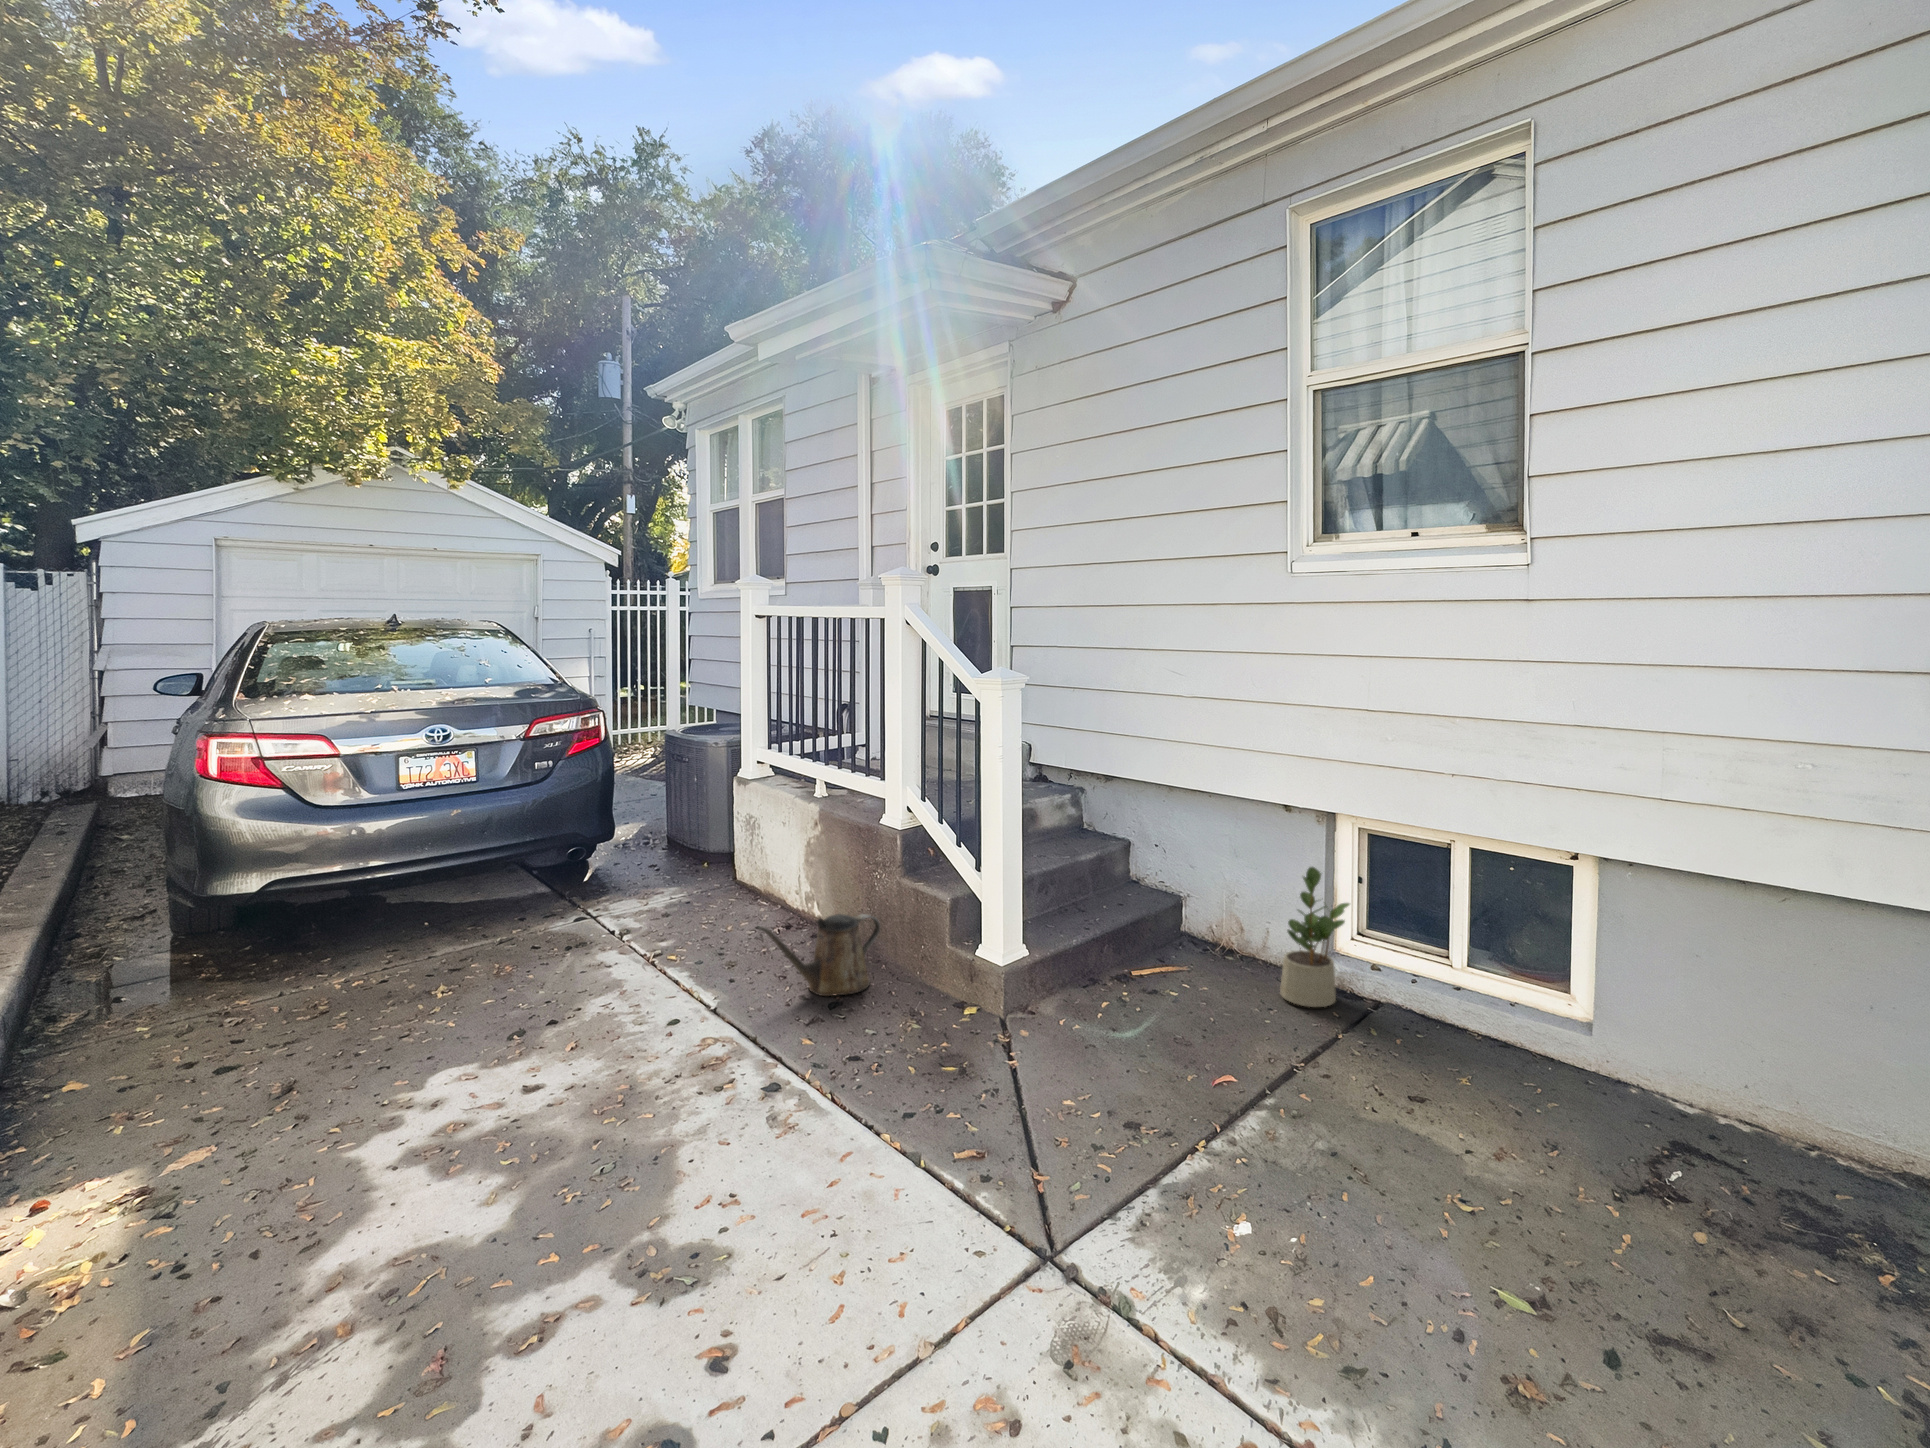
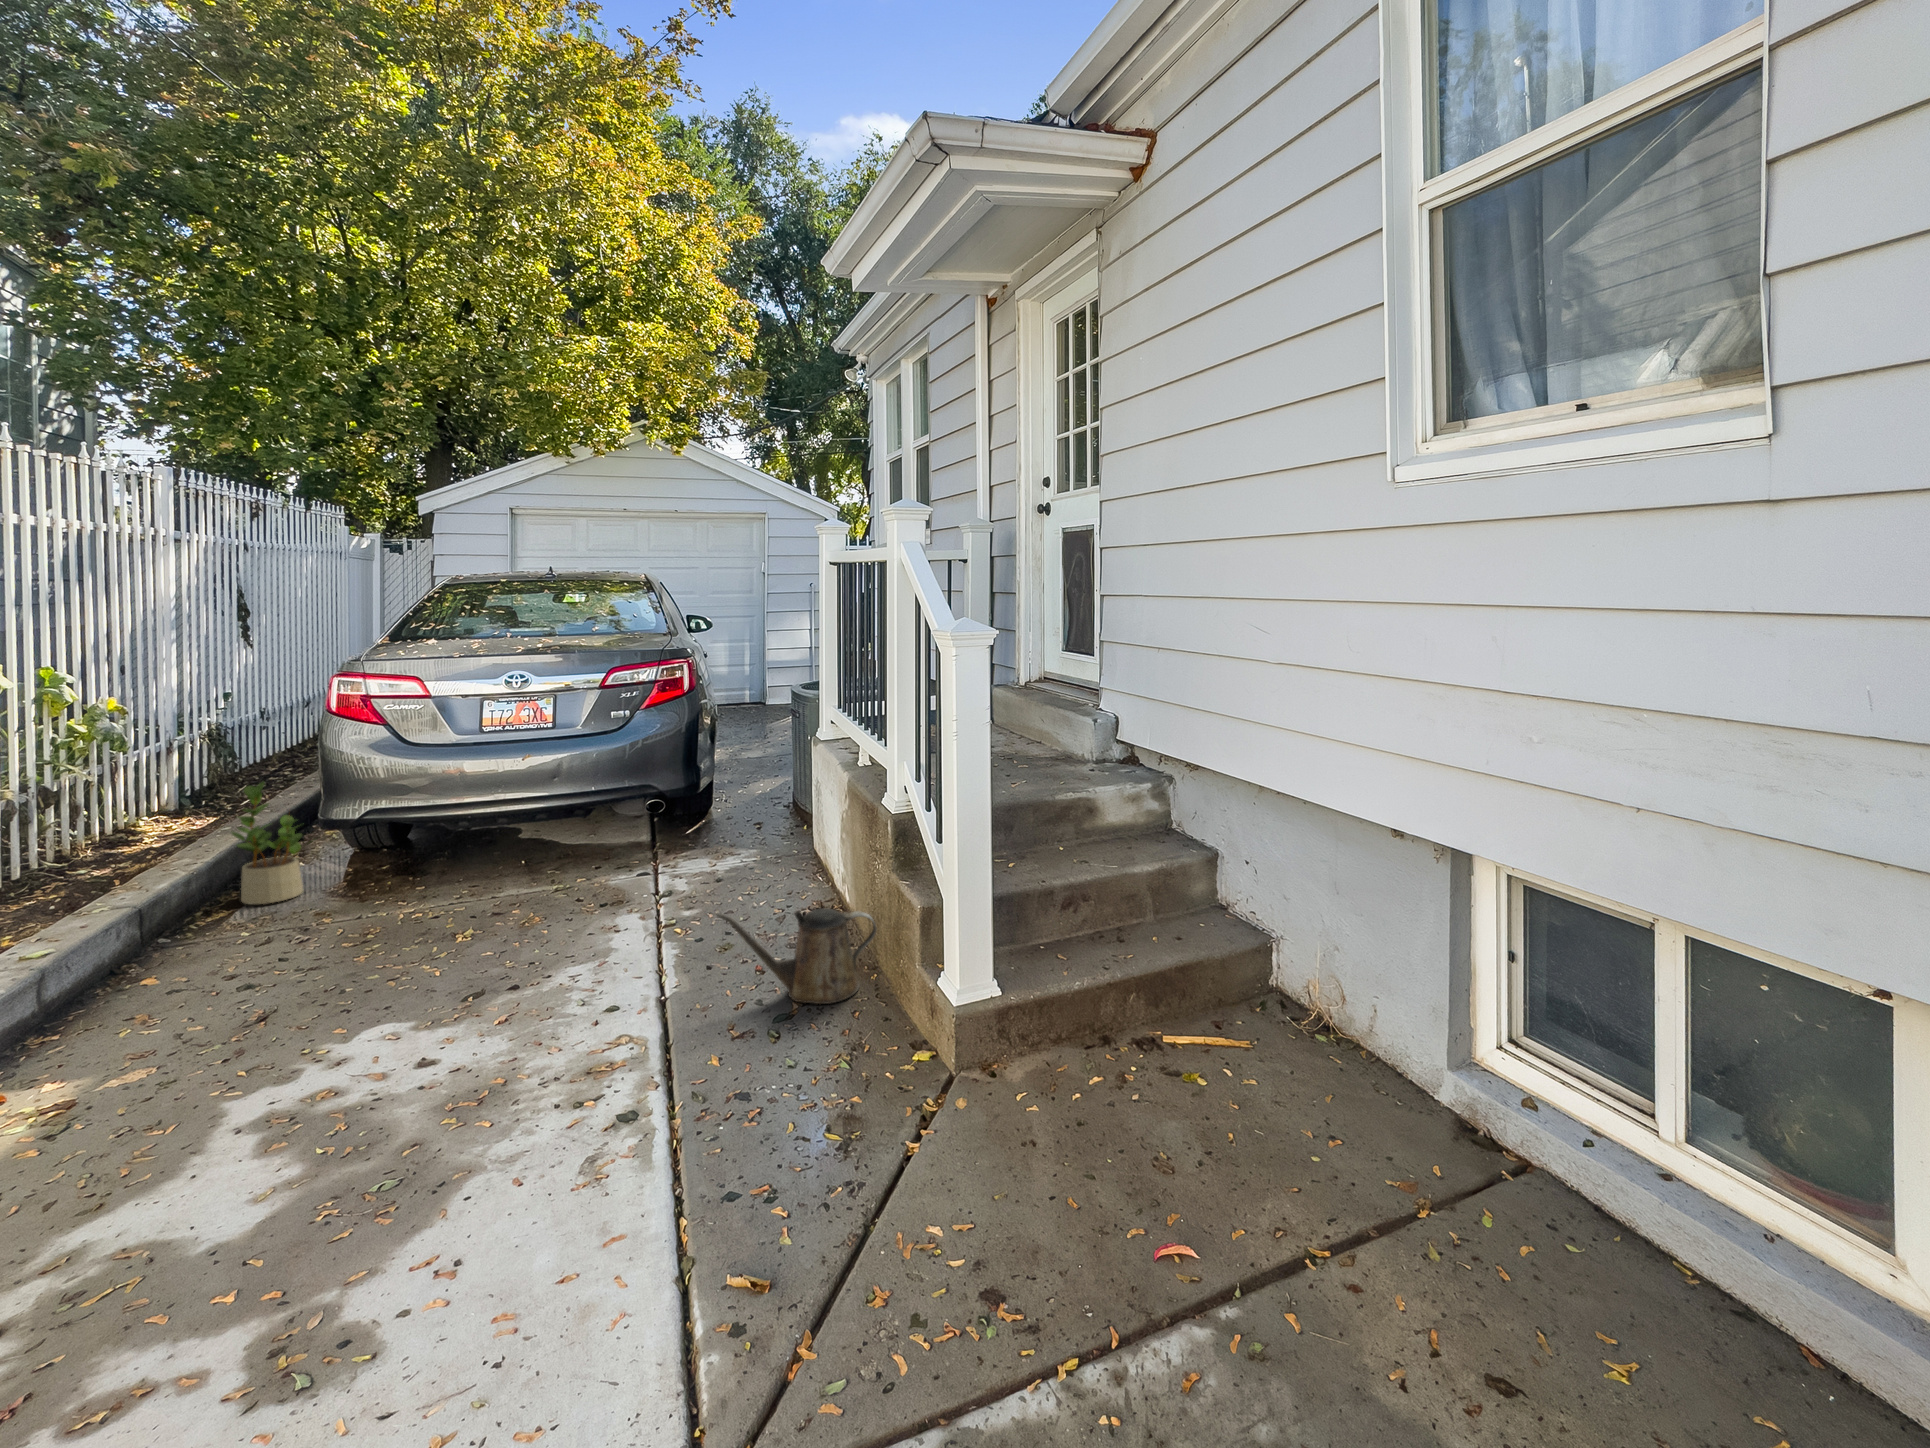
potted plant: present [1280,867,1349,1007] -> present [232,782,316,904]

